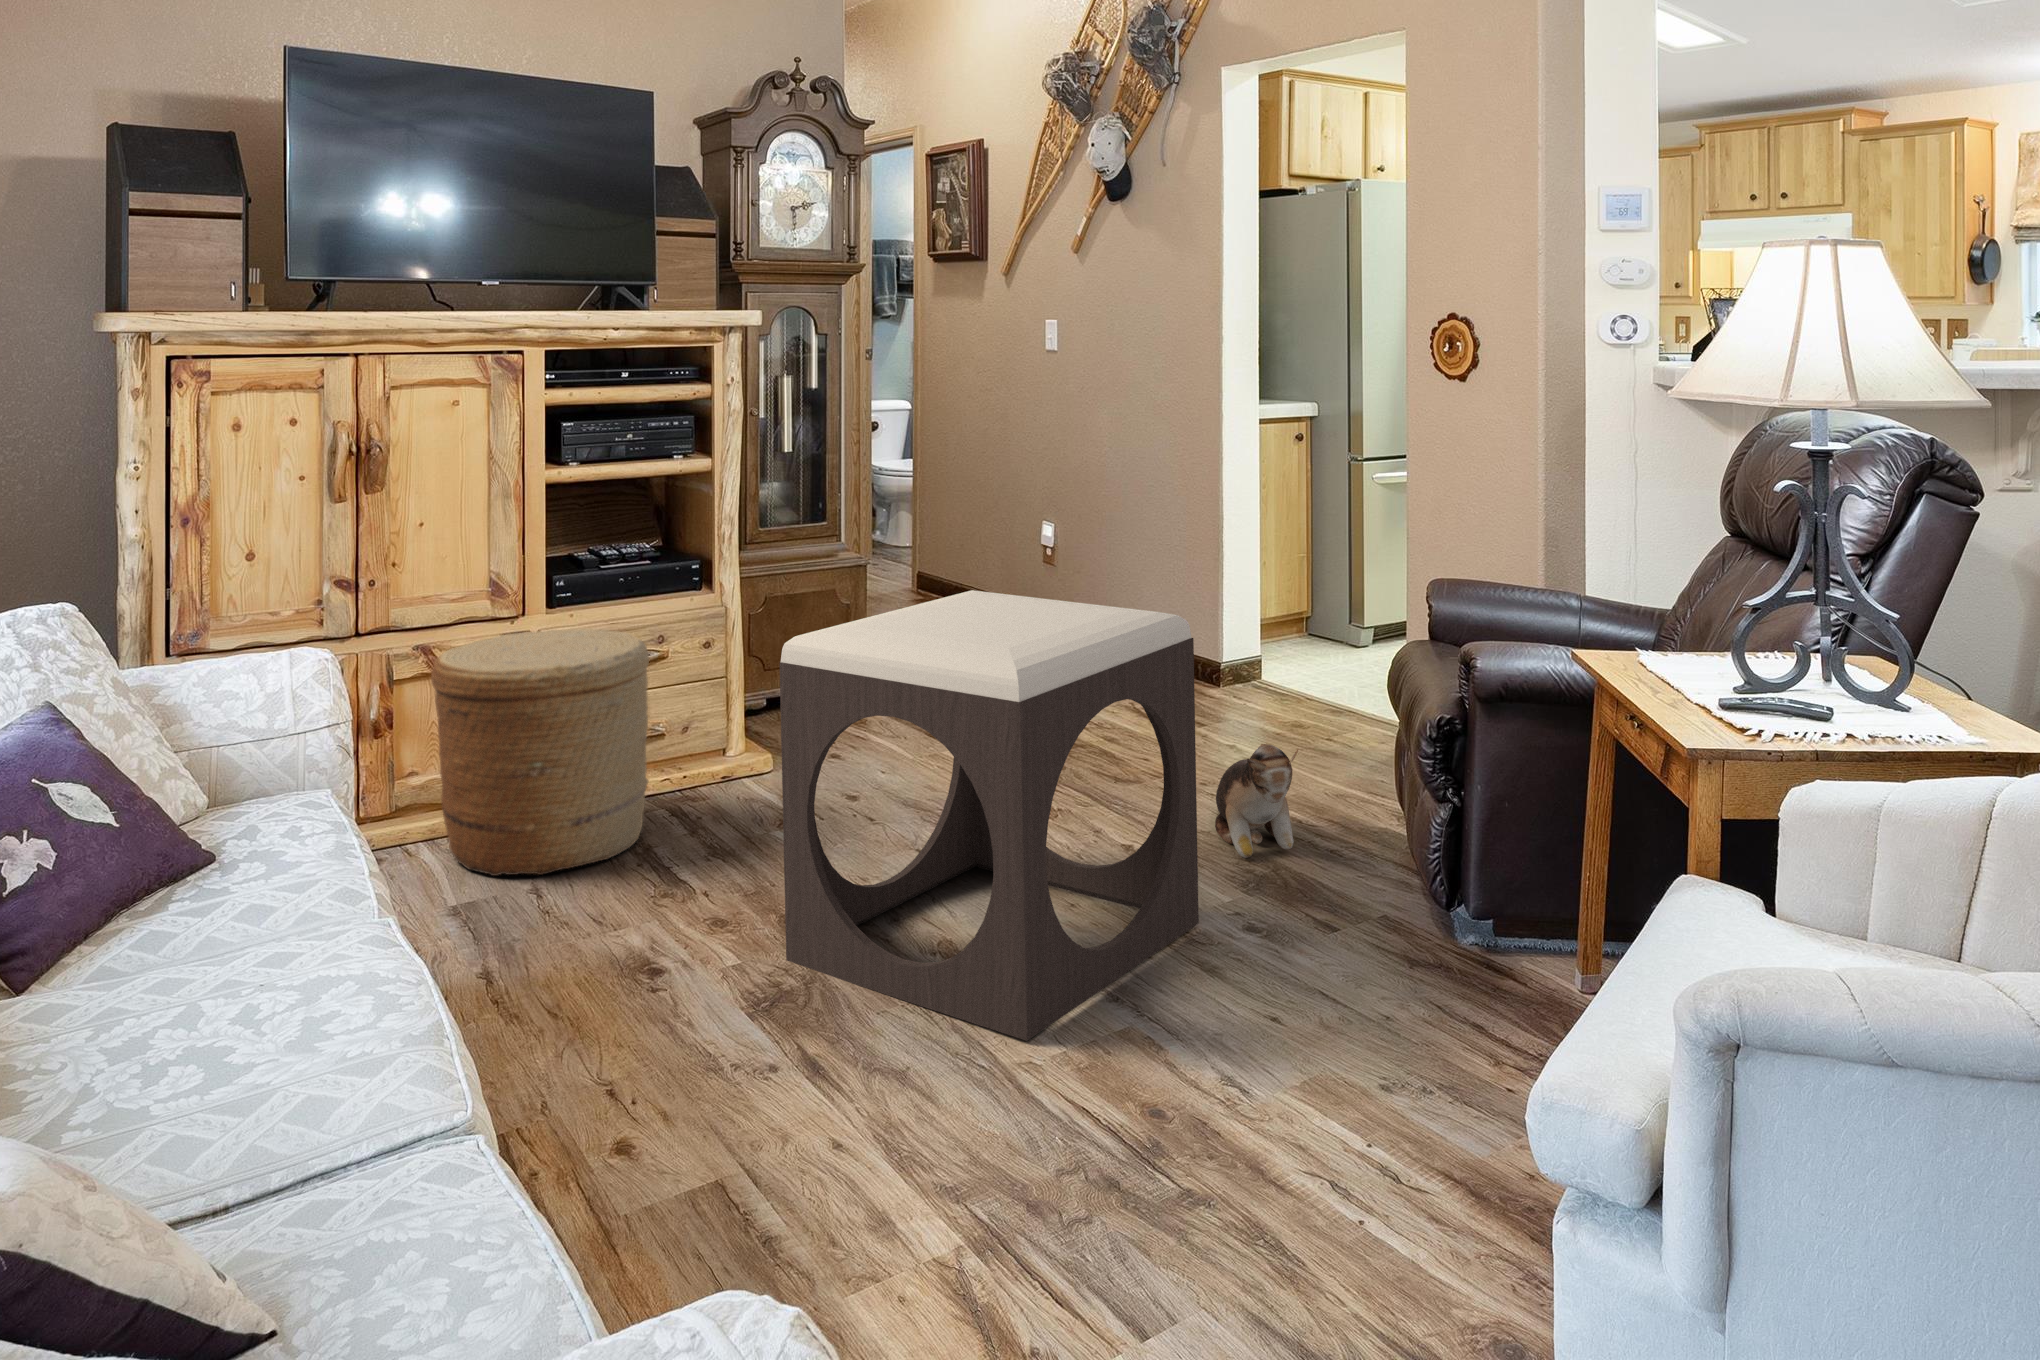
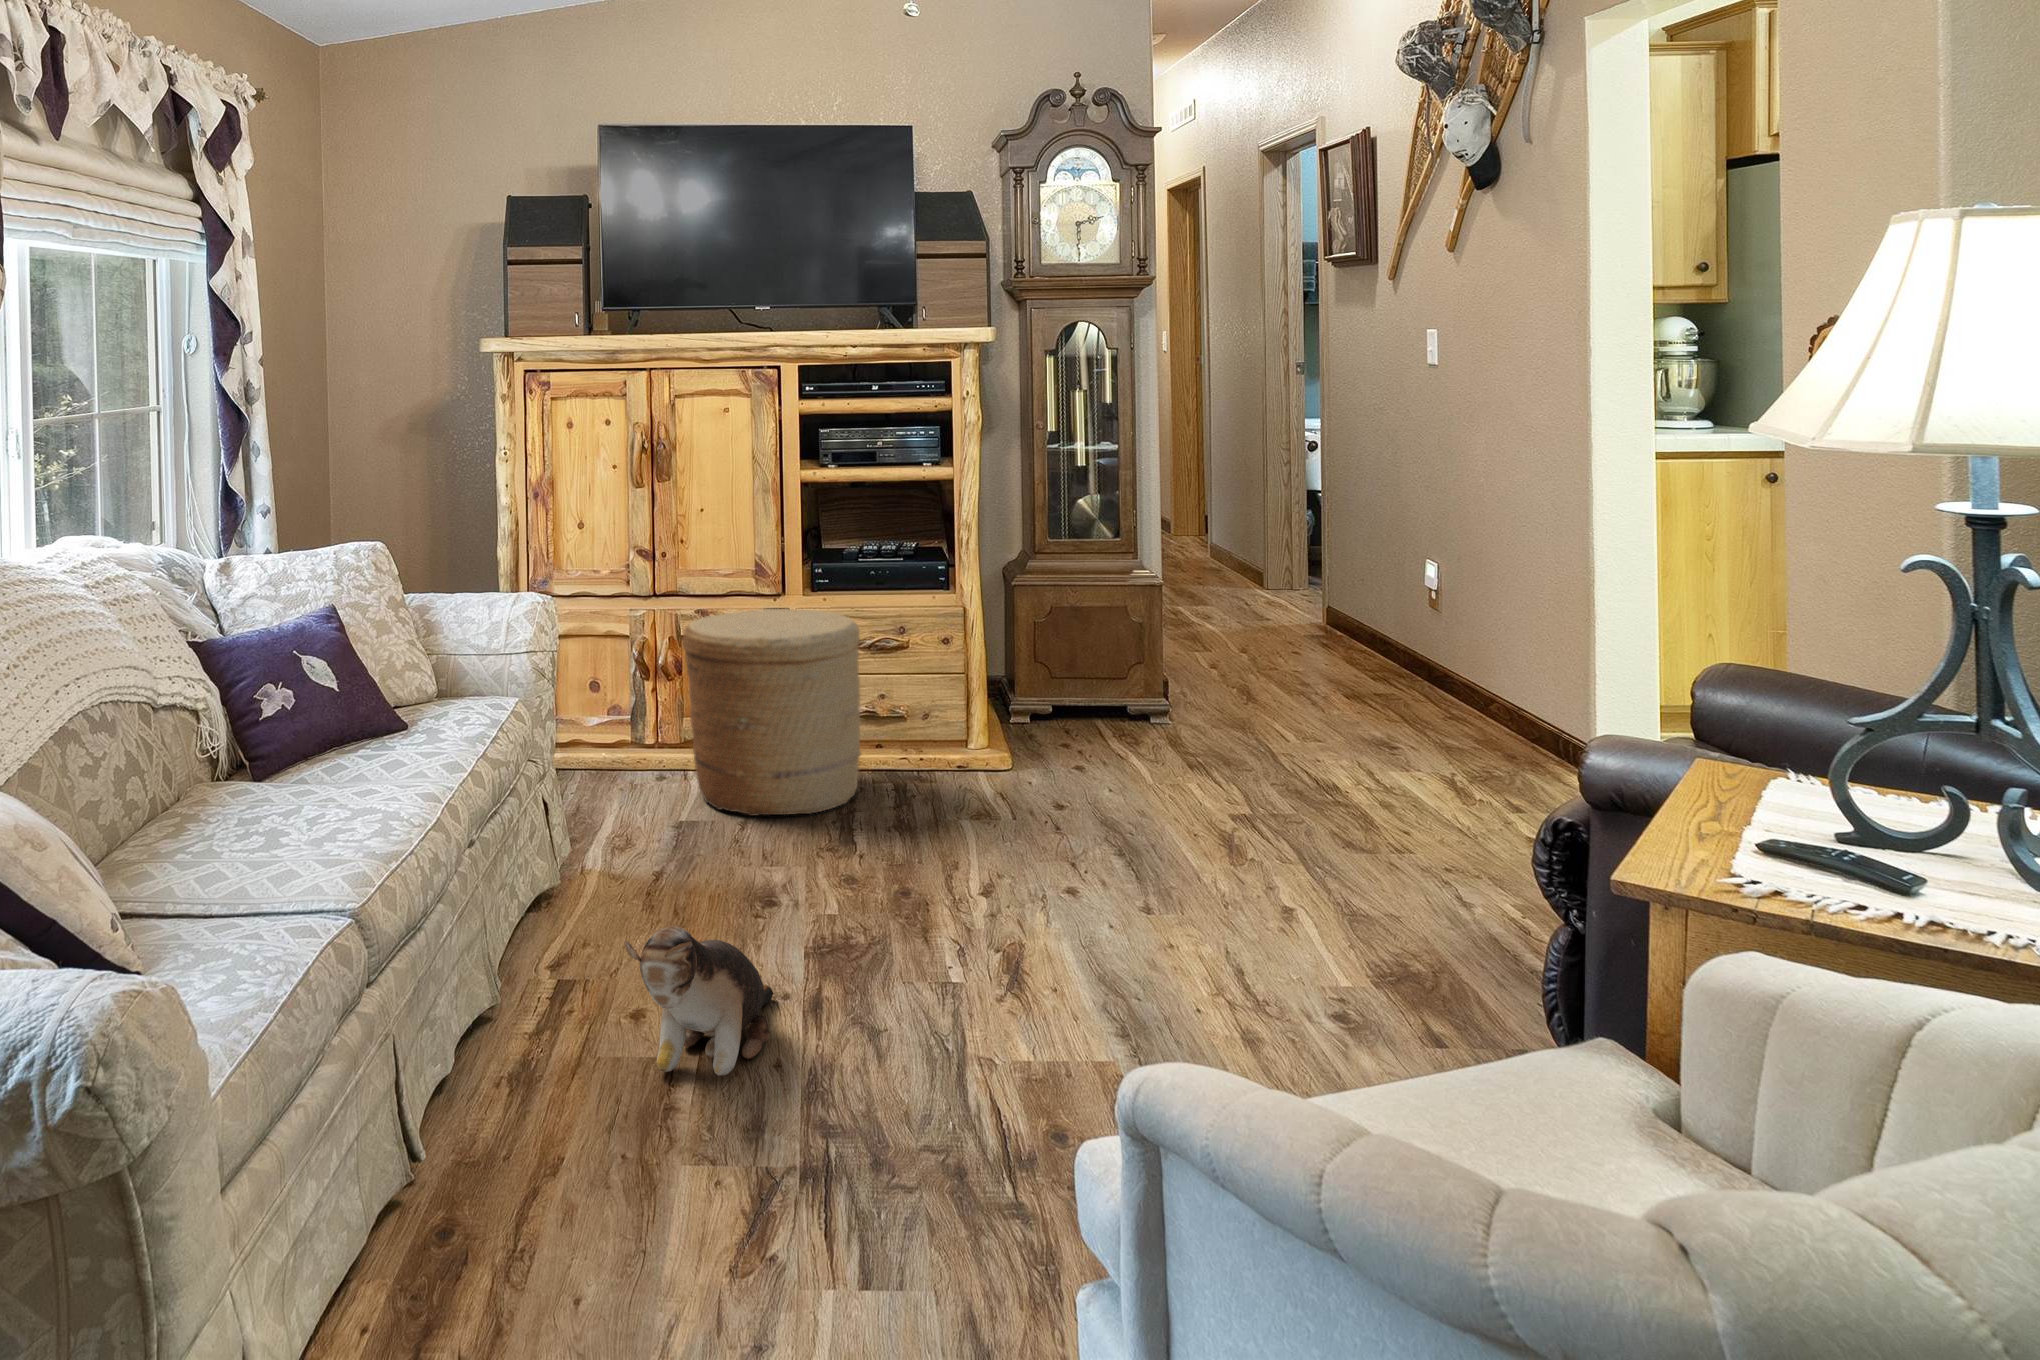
footstool: present [780,590,1199,1041] -> none [862,606,1279,1038]
plush toy: present [1215,744,1298,858] -> present [624,925,773,1076]

